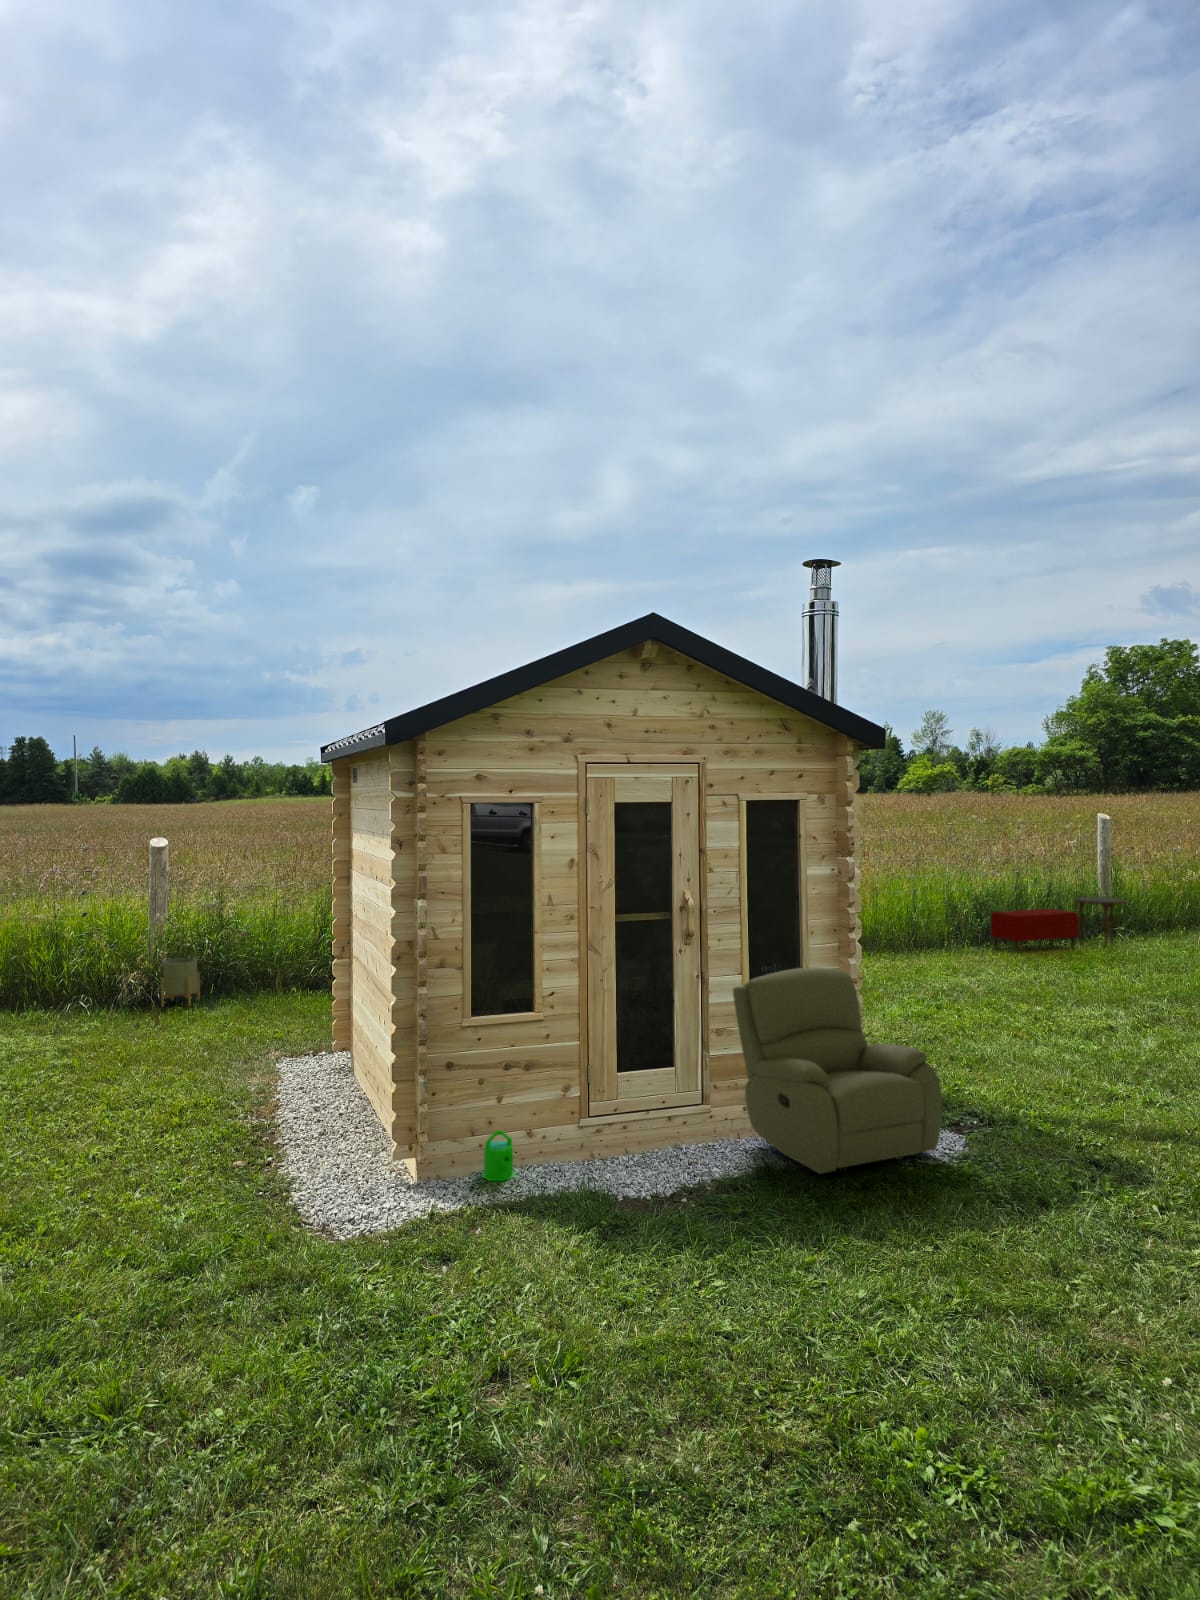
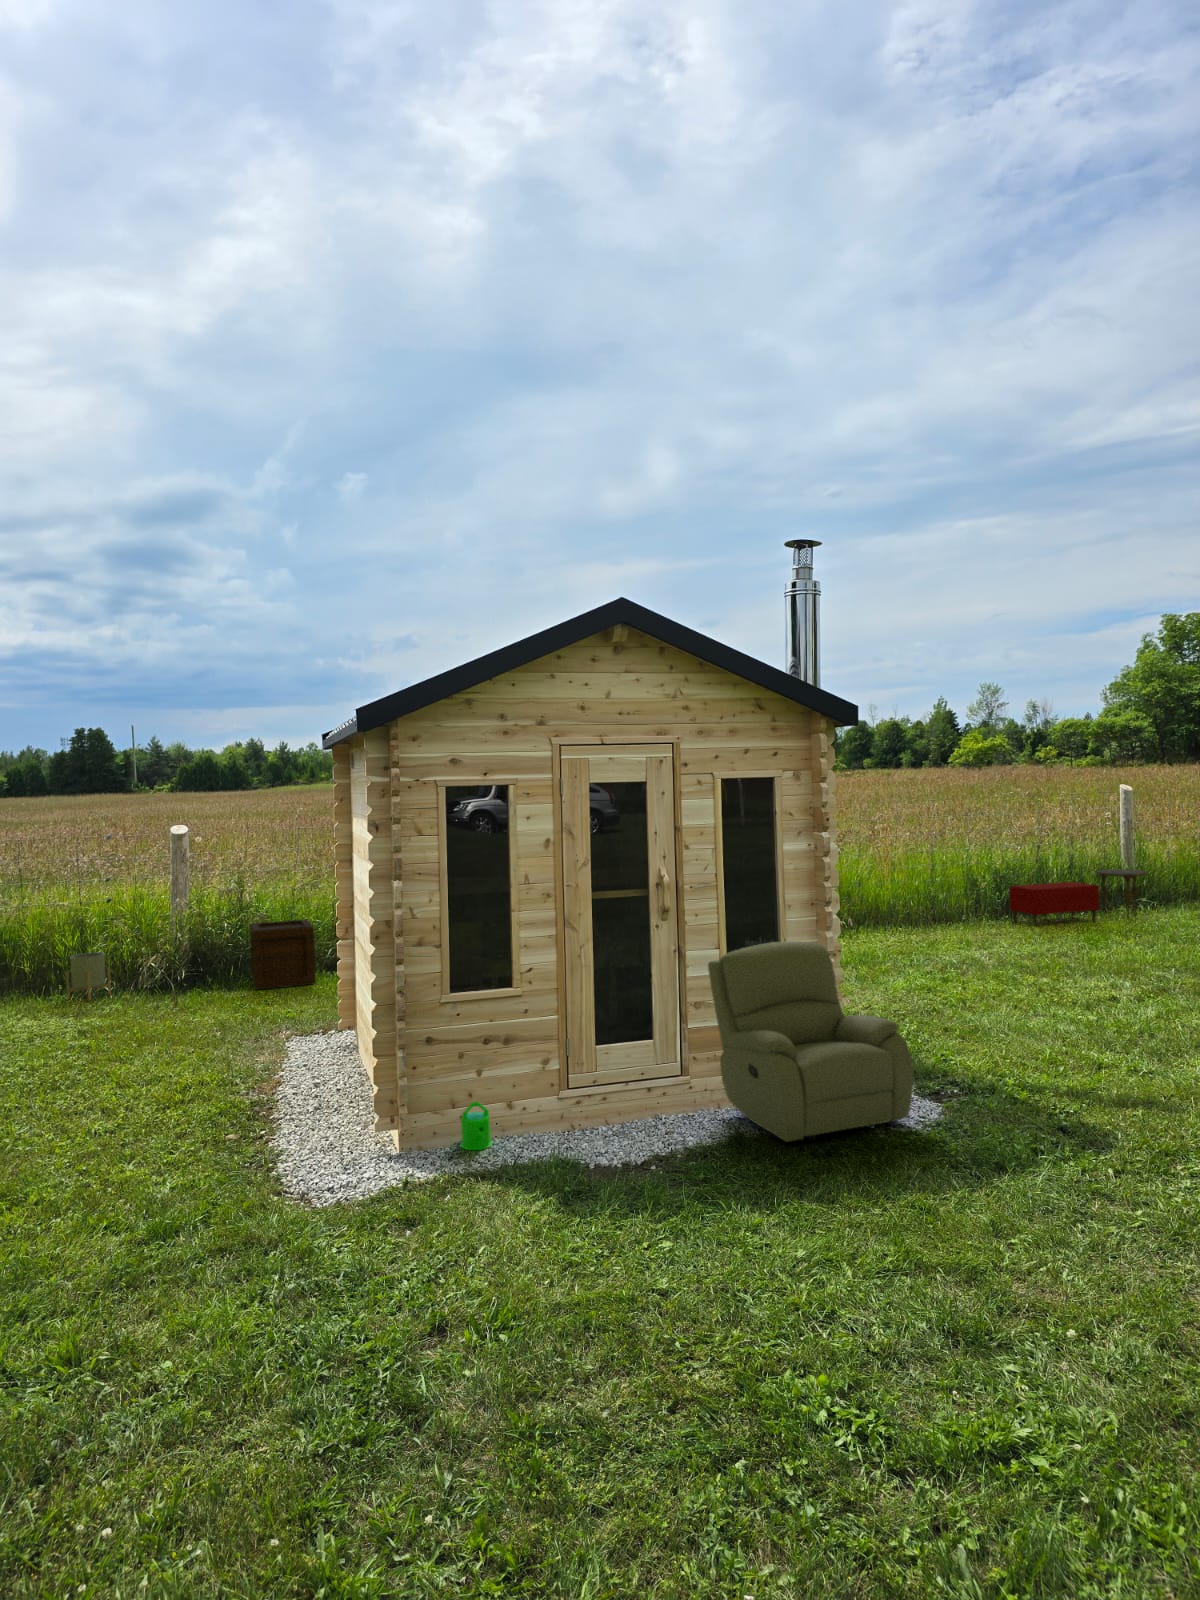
wooden crate: none [225,934,296,1008] -> present [250,919,316,990]
planter: present [161,958,200,1006] -> present [66,952,111,1001]

